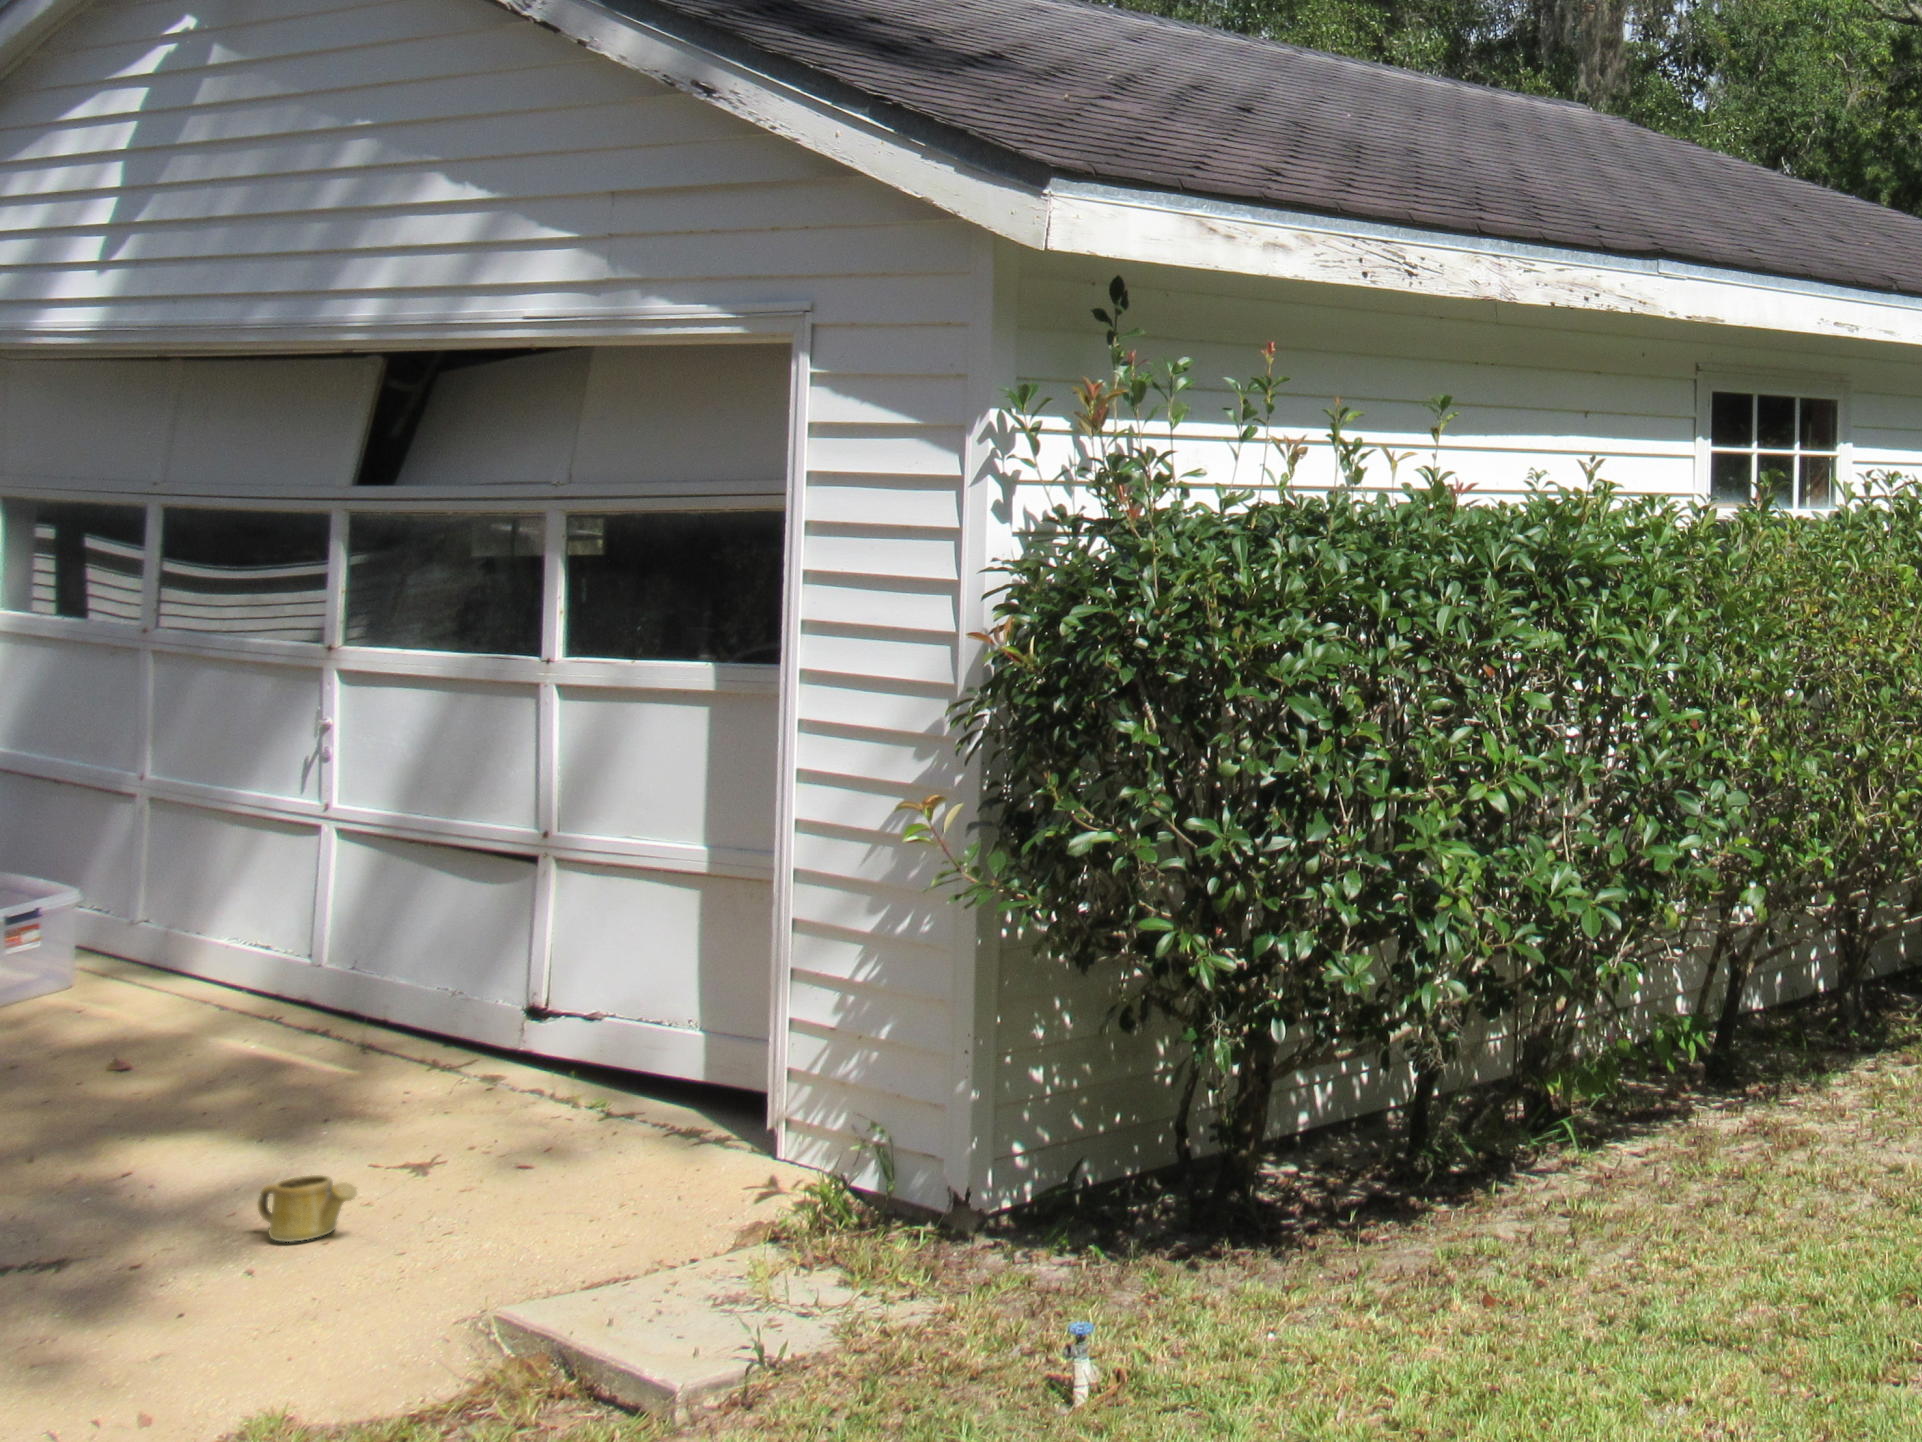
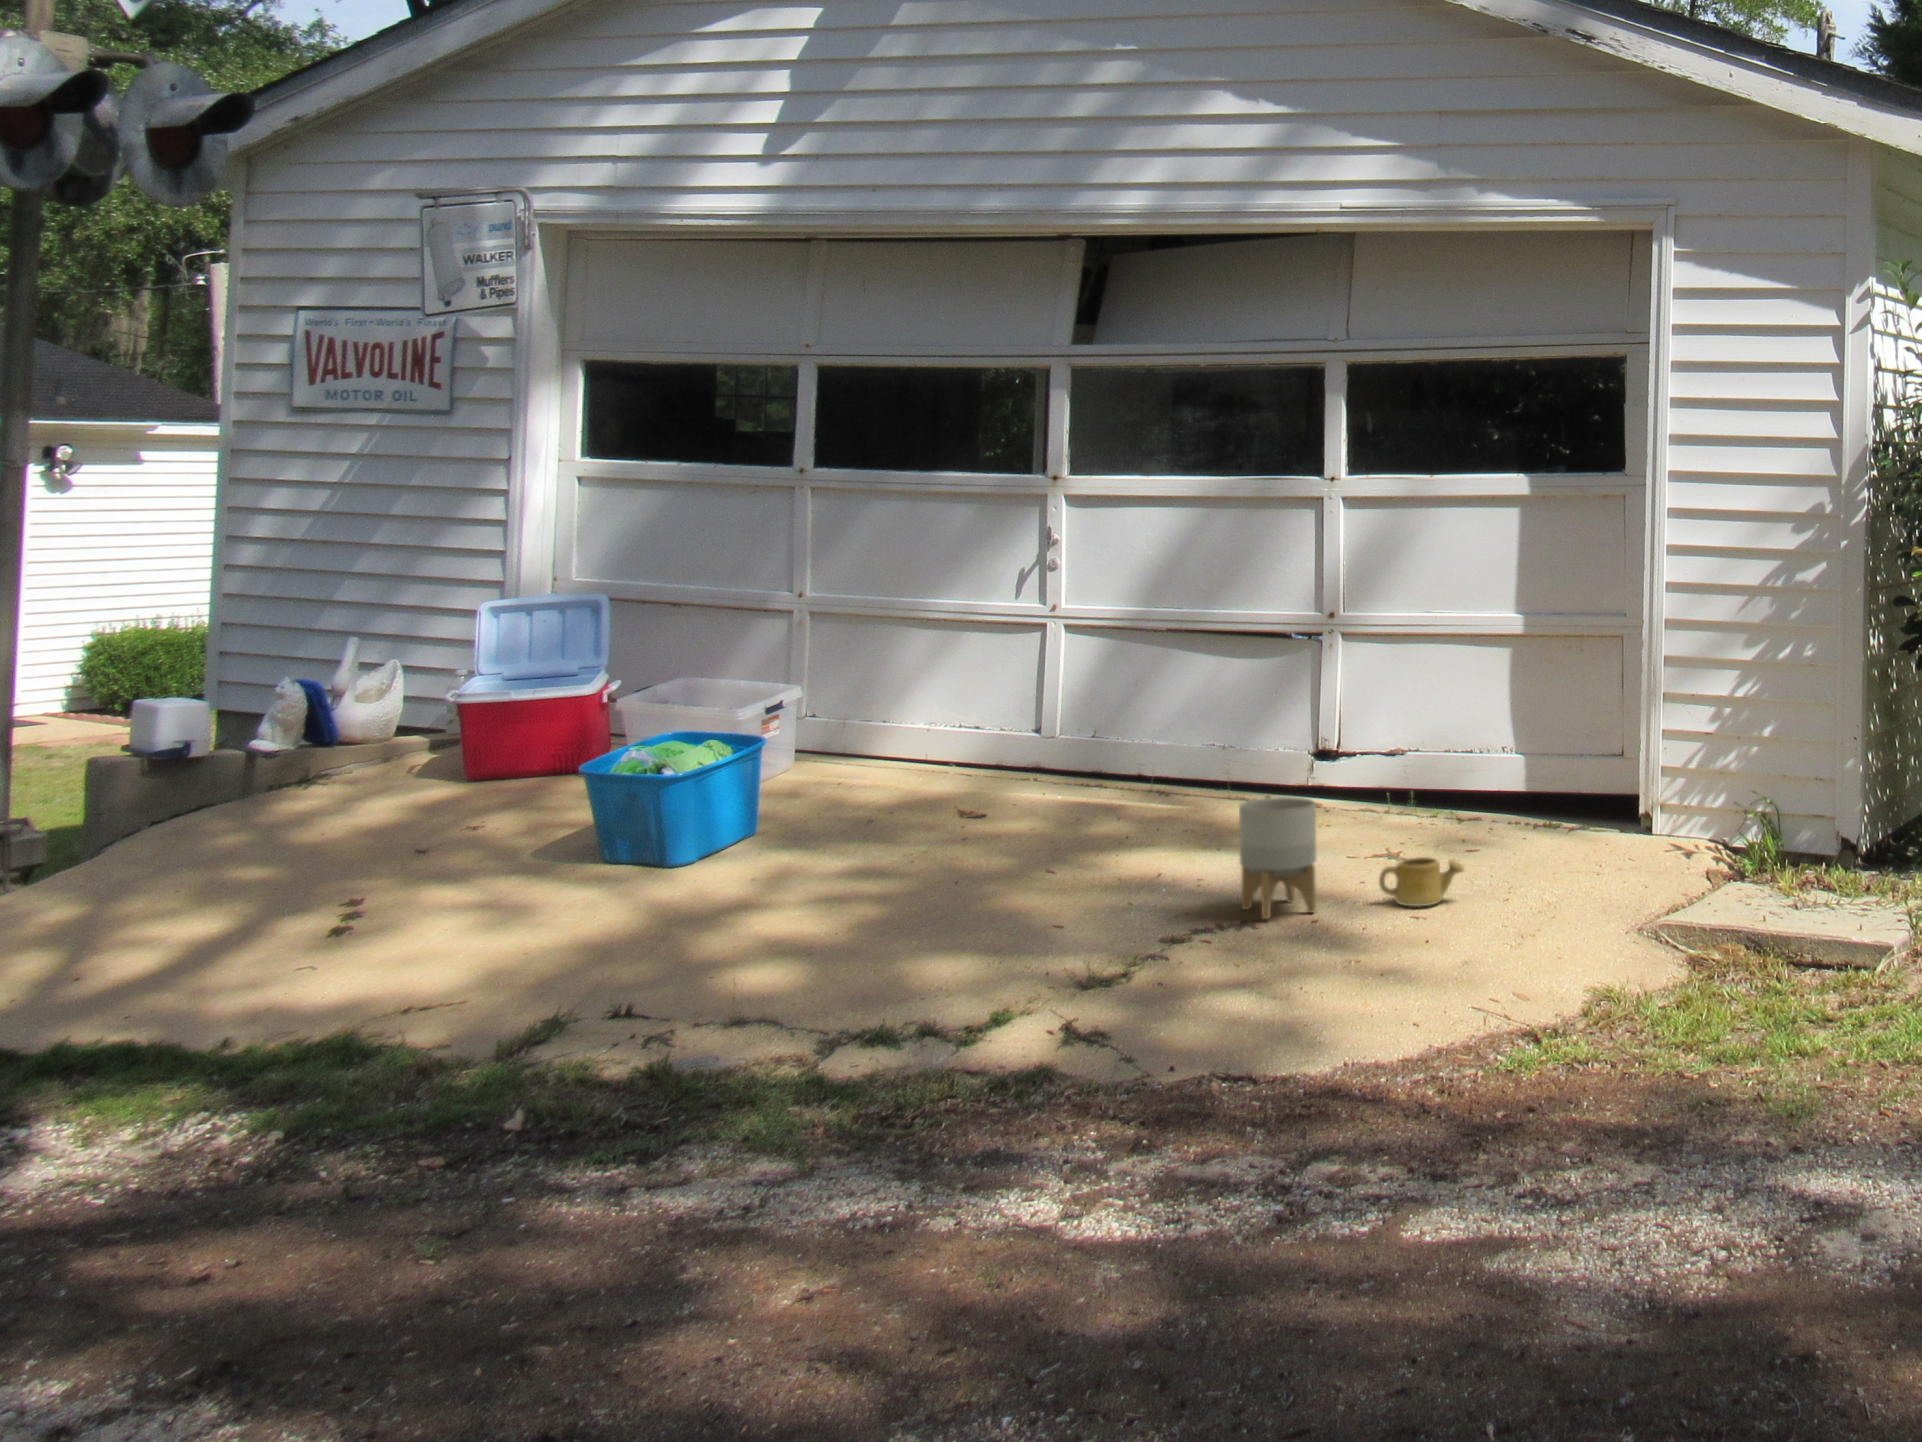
planter: none [87,1085,195,1242] -> present [1239,797,1316,919]

